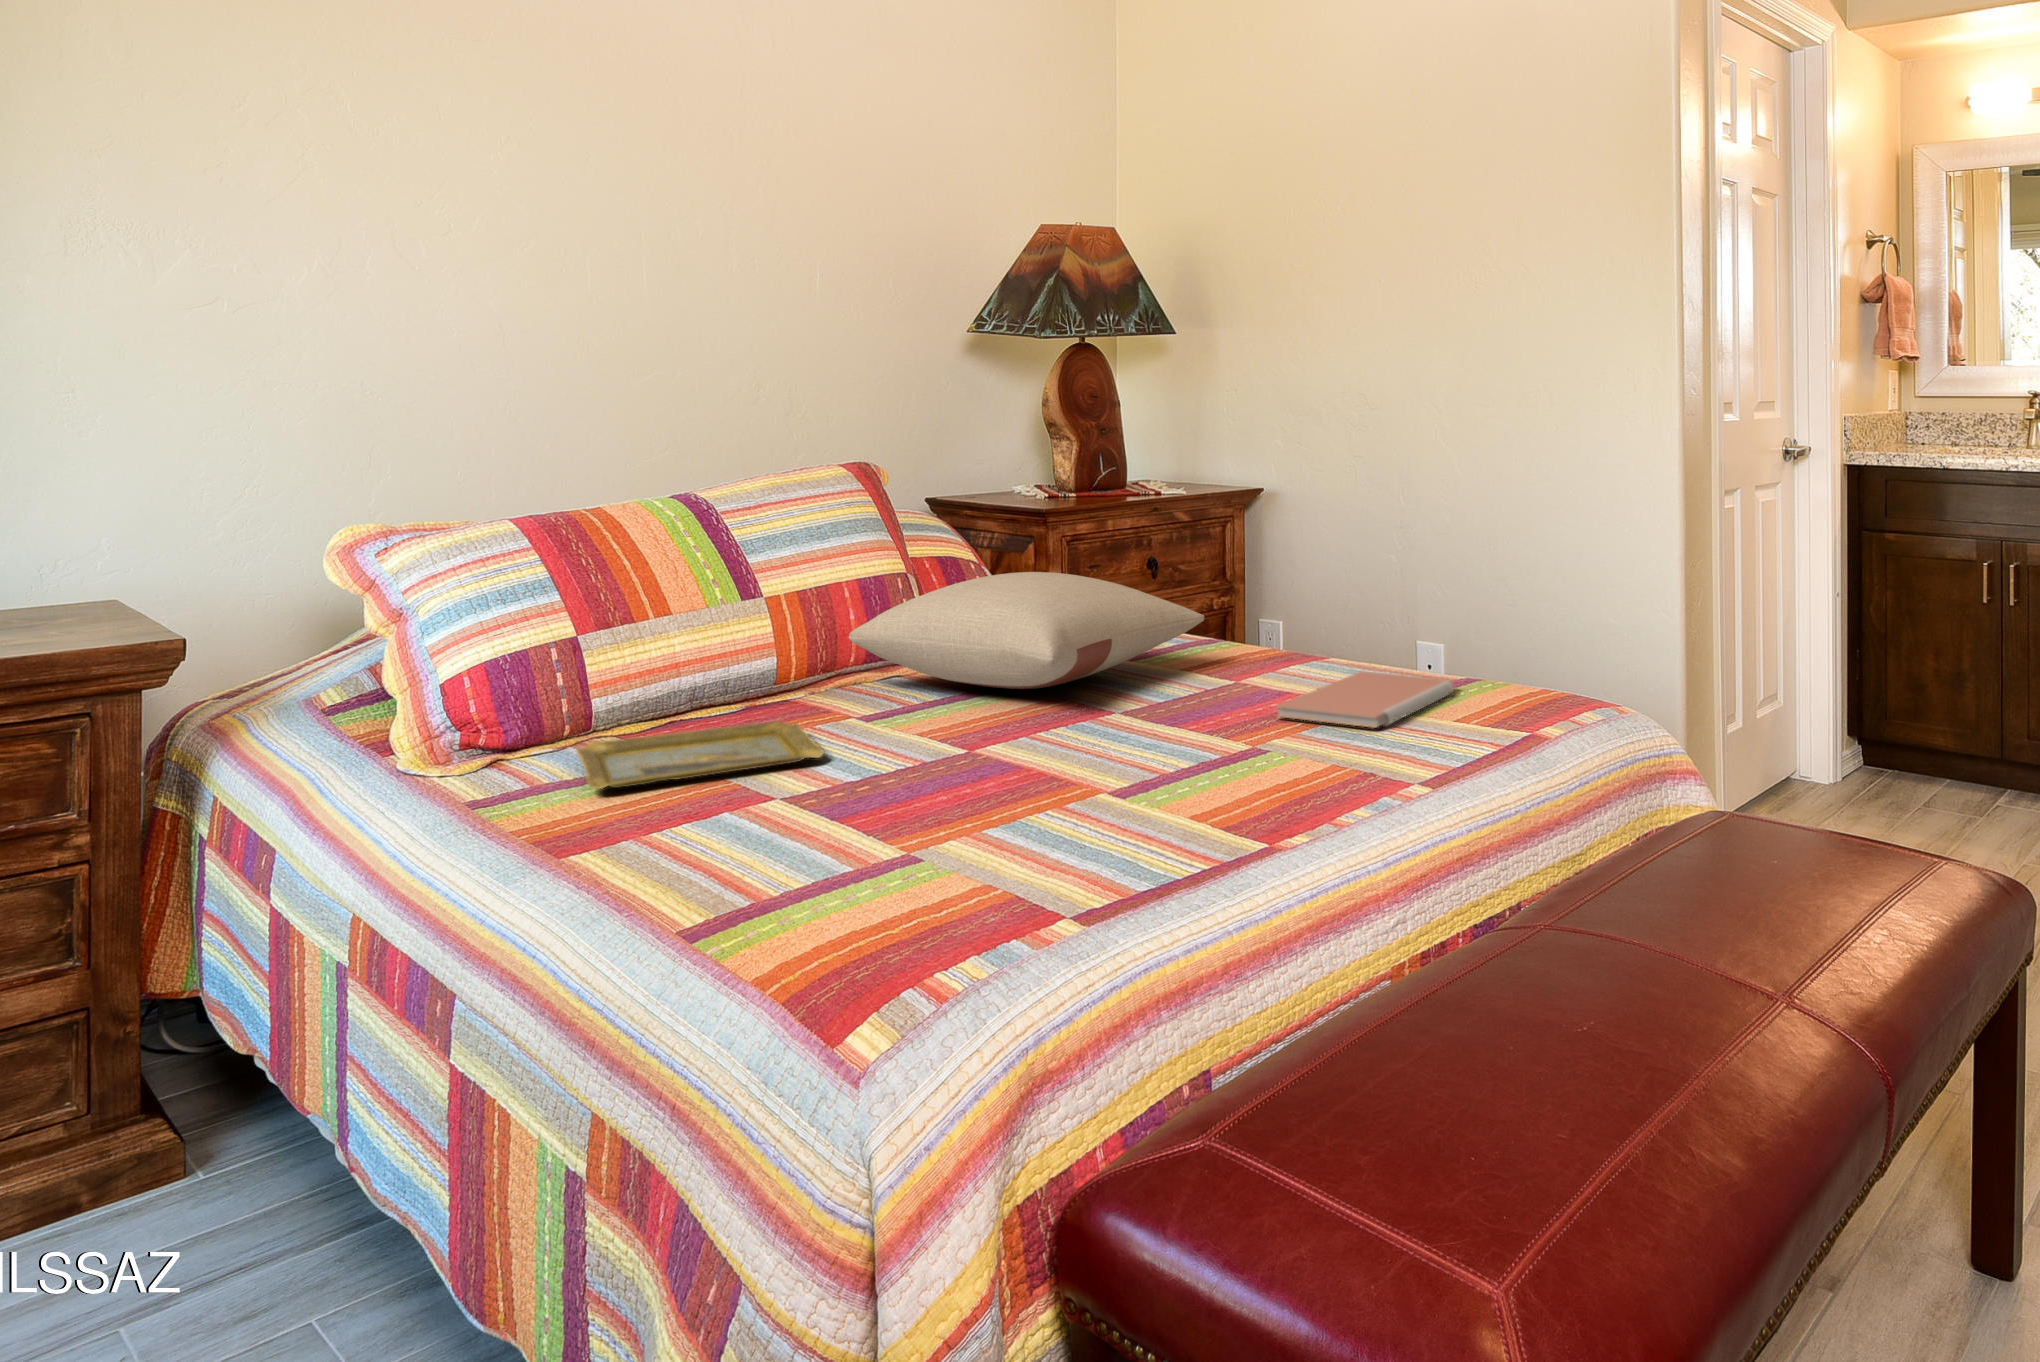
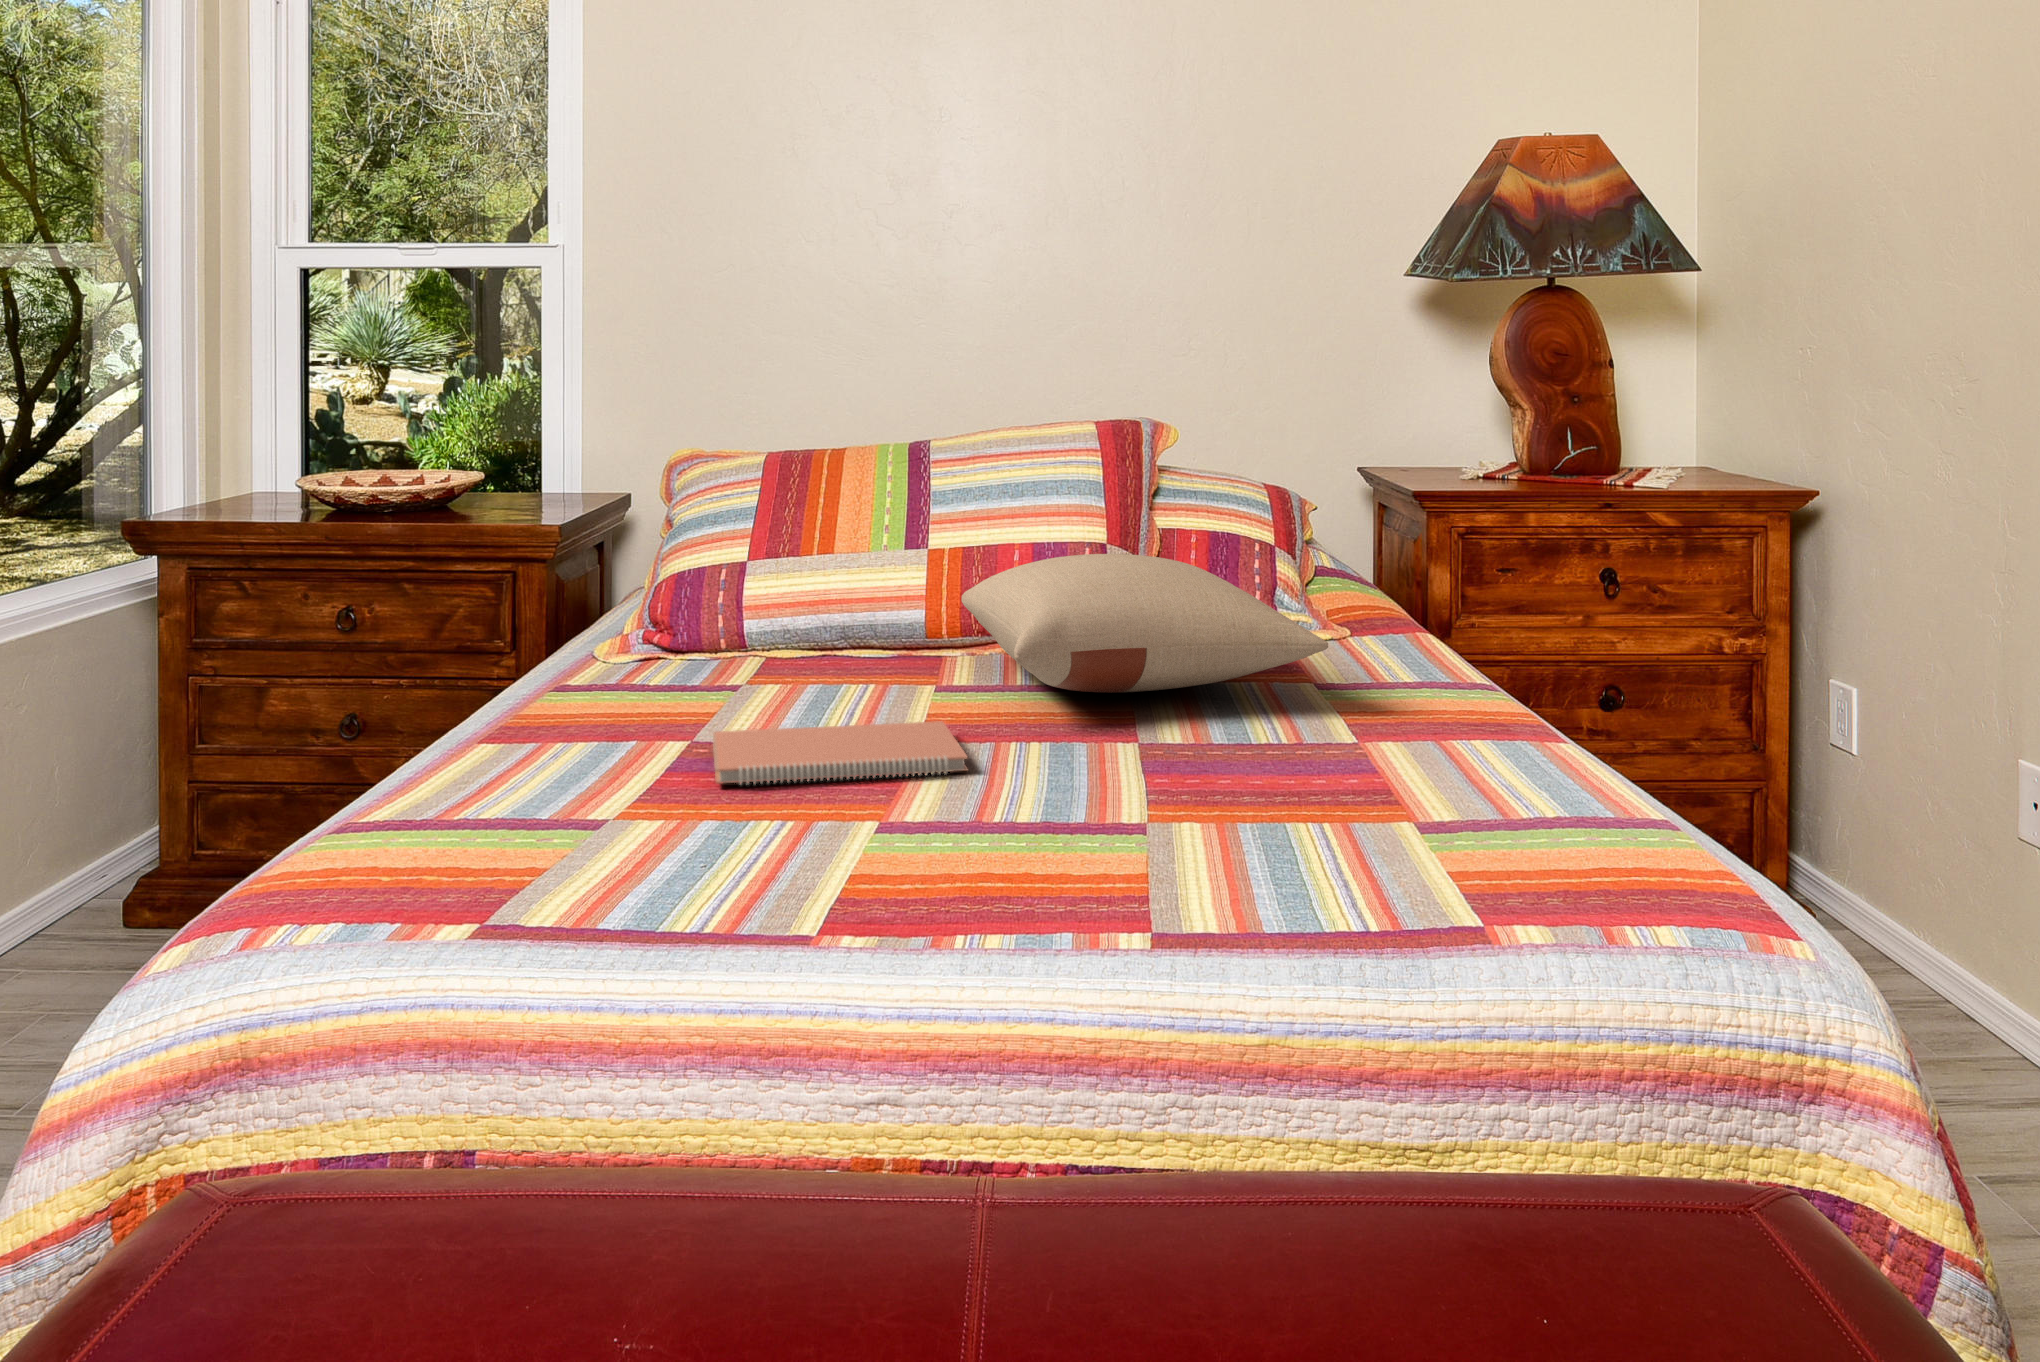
notebook: present [1277,671,1454,728] -> present [713,721,968,784]
tray: present [575,721,824,789] -> none [575,655,818,710]

